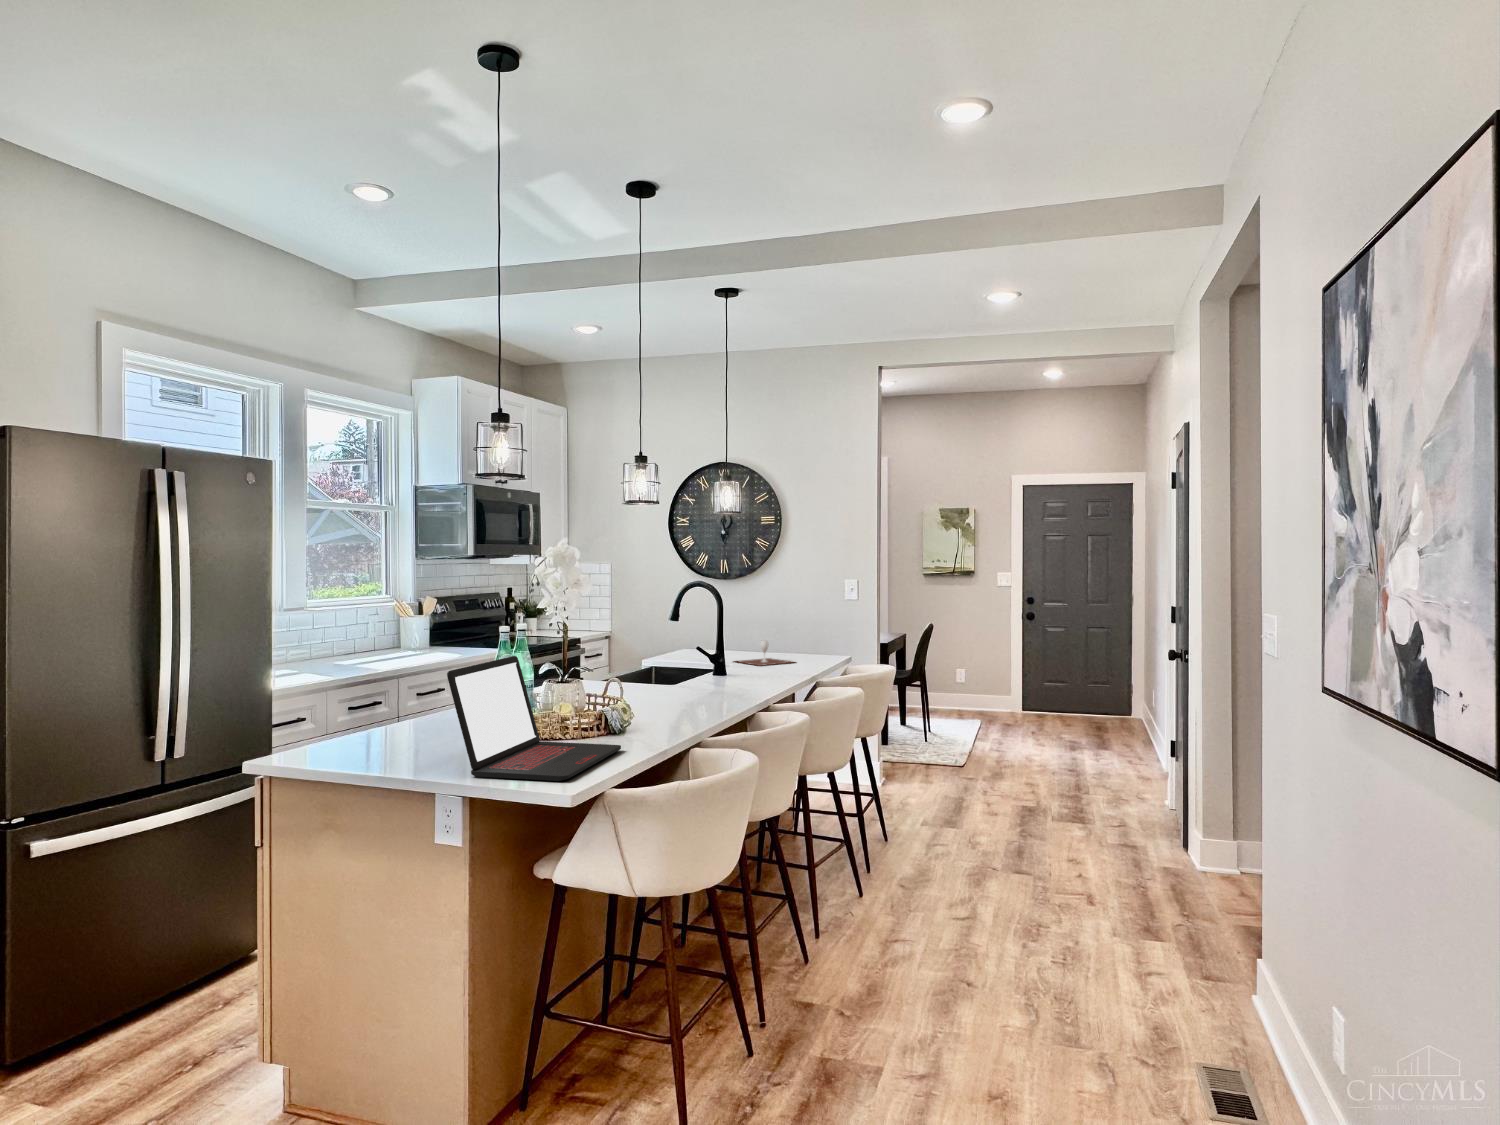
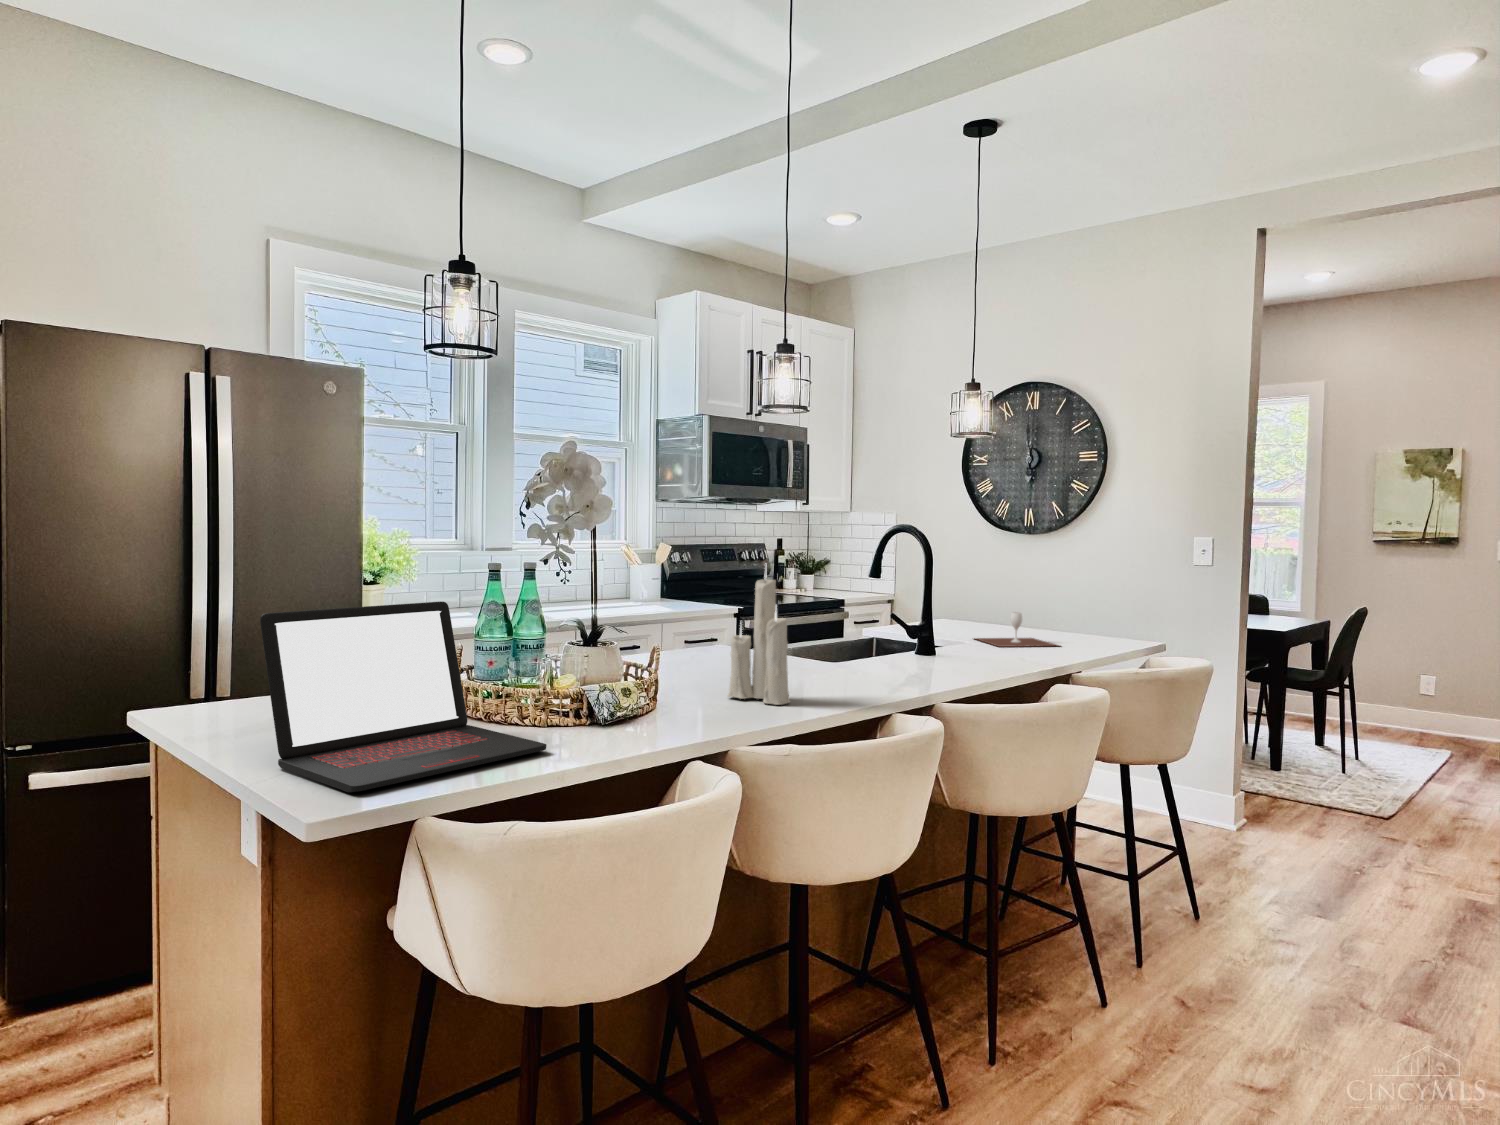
candle: none [656,611,703,712] -> present [728,572,790,705]

